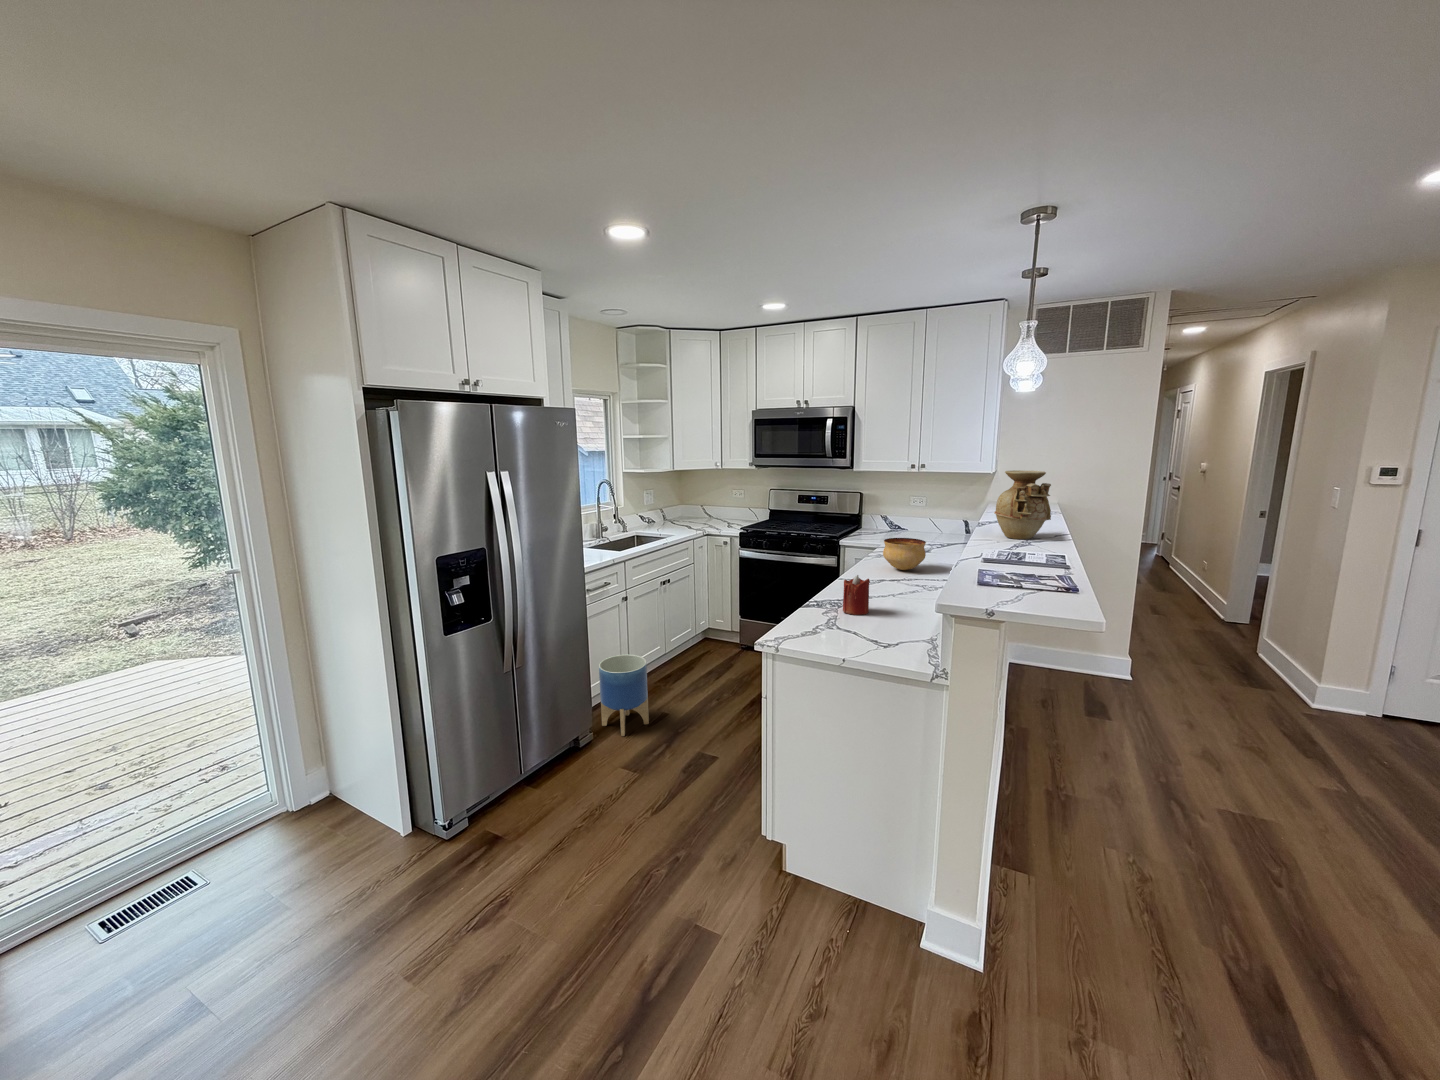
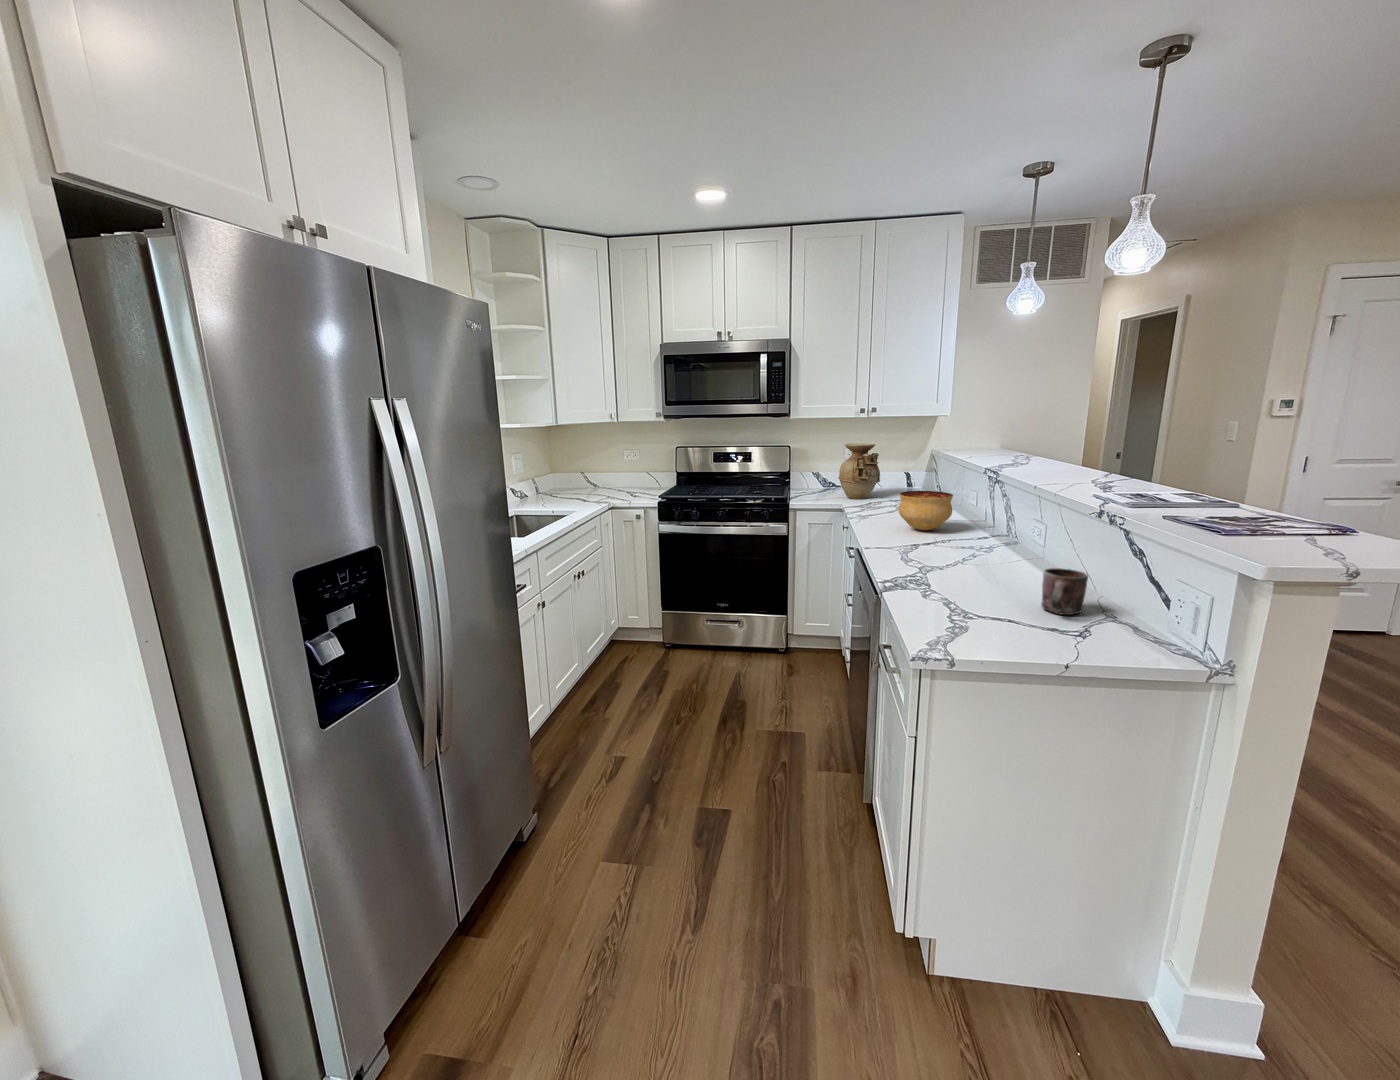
vase: present [994,470,1051,539] -> present [838,443,880,499]
candle: present [843,575,870,615] -> none [952,538,995,594]
mug: none [868,600,904,633] -> present [1041,568,1088,615]
planter: present [599,655,649,736] -> none [529,685,605,807]

